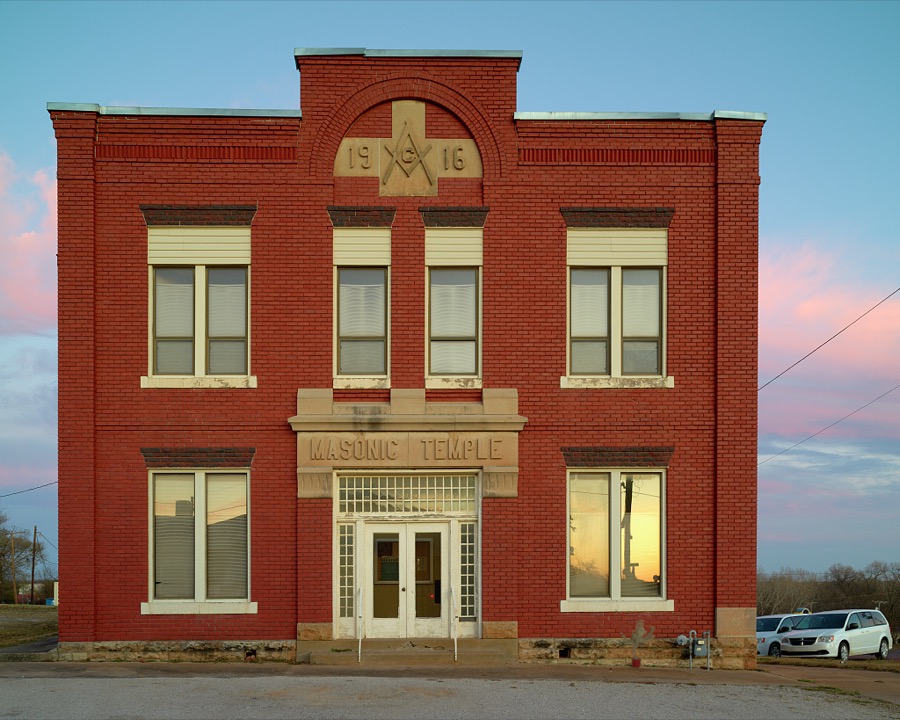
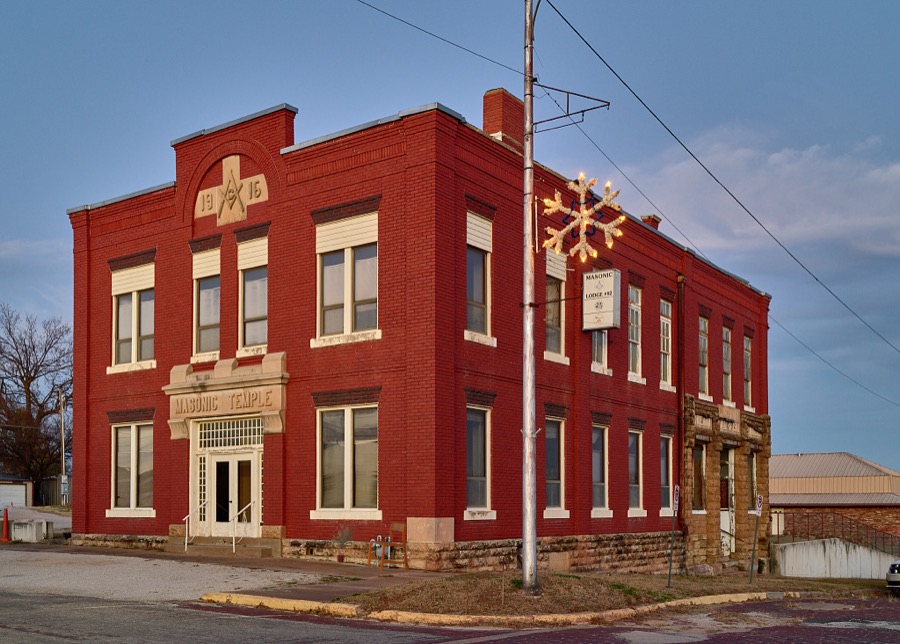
bench: none [681,613,750,681] -> present [368,522,408,570]

